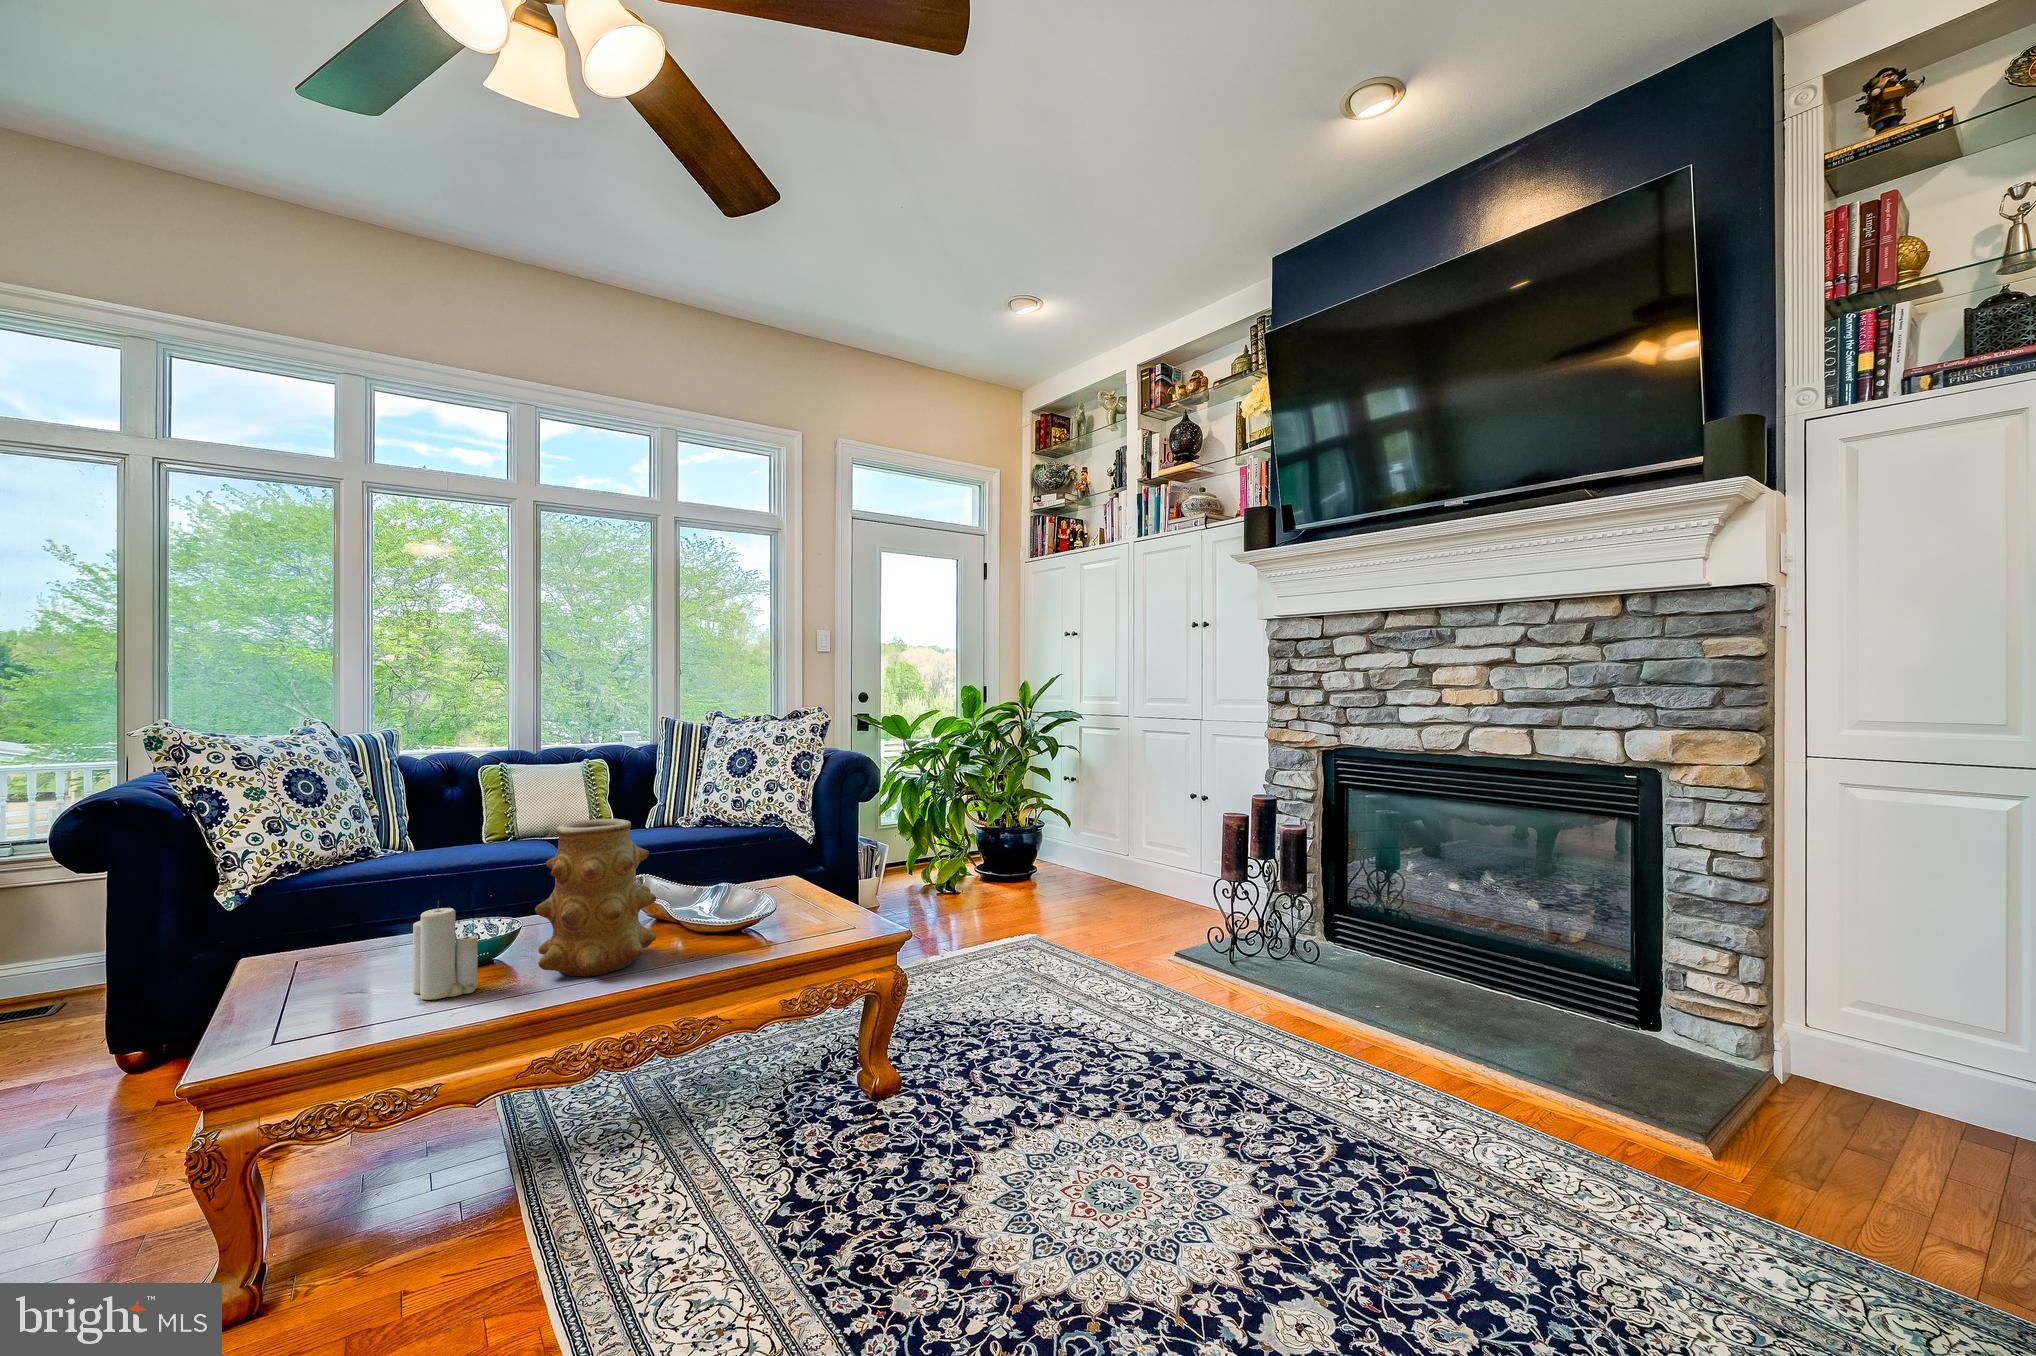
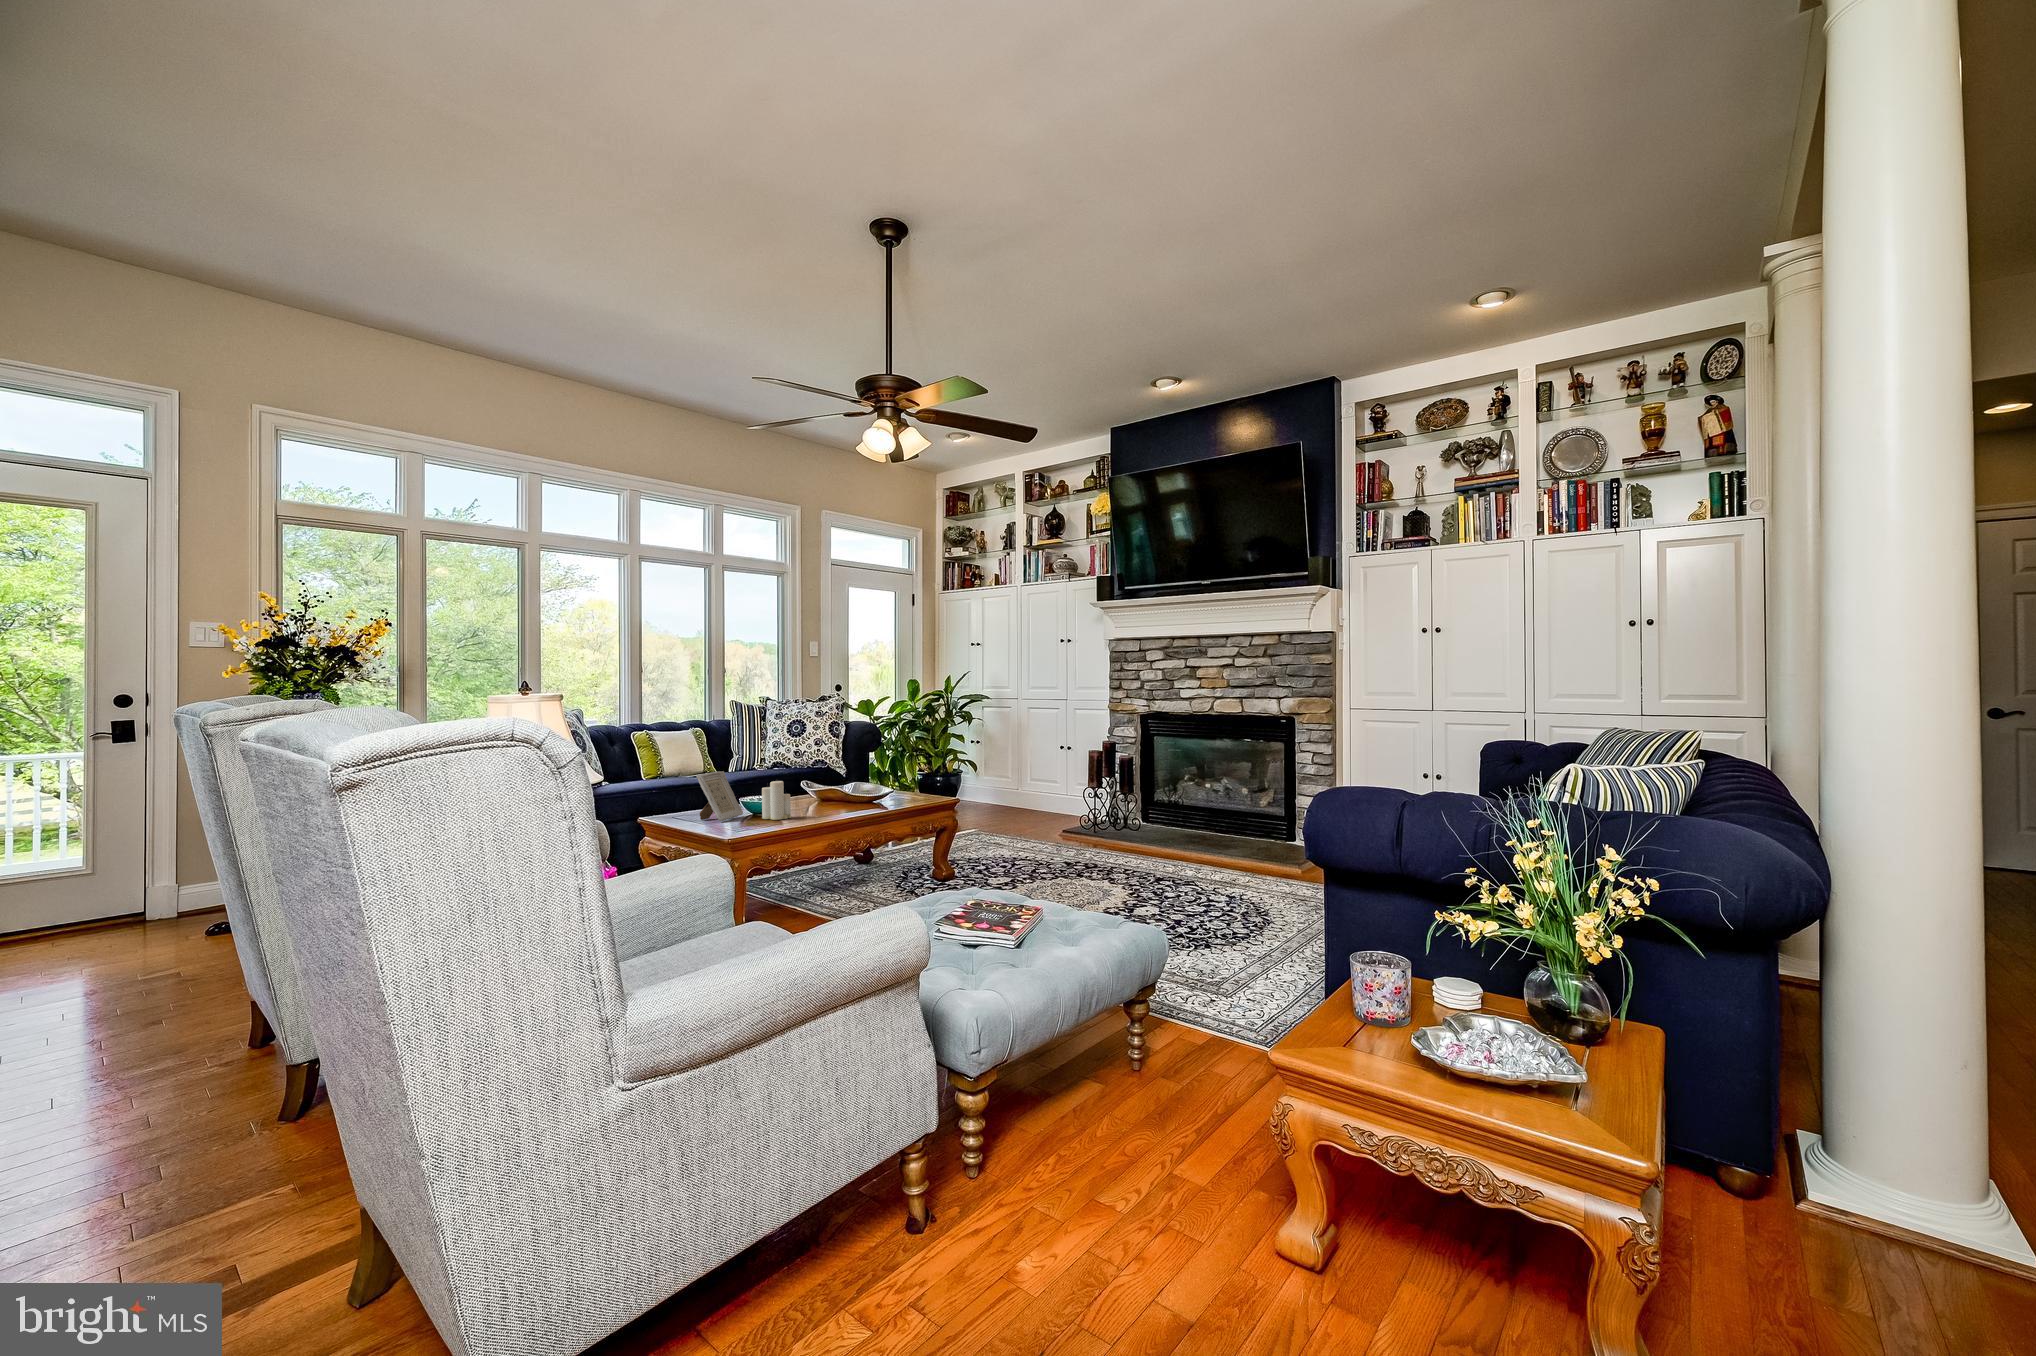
vase: present [535,819,656,976] -> none [802,744,857,813]
picture frame: none [275,874,402,996] -> present [696,771,743,821]

